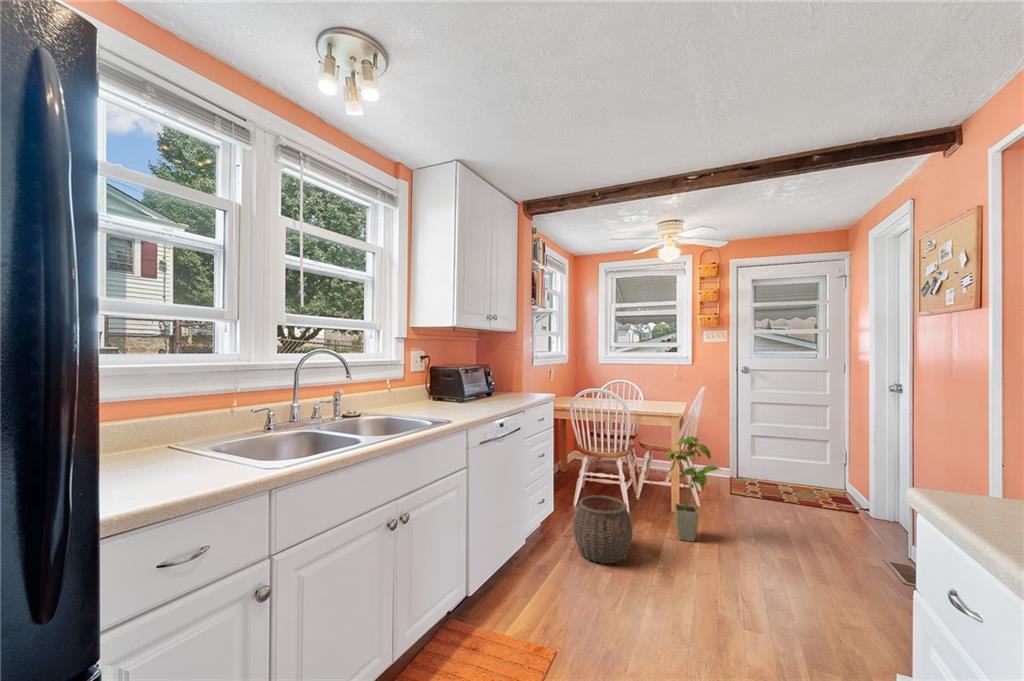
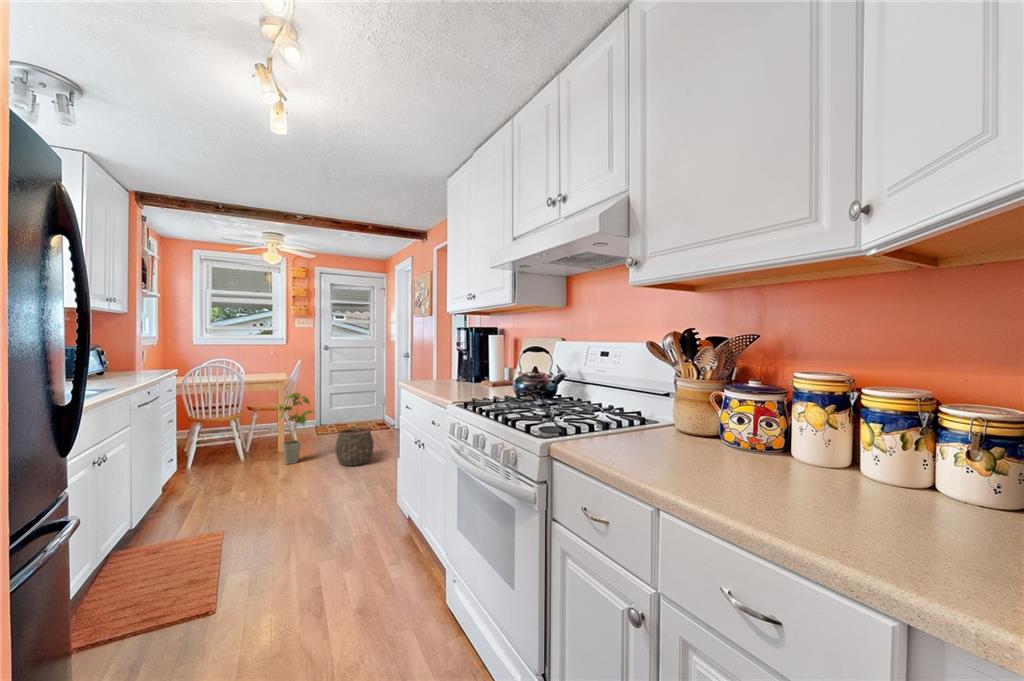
woven basket: present [573,496,633,563] -> present [335,428,374,466]

